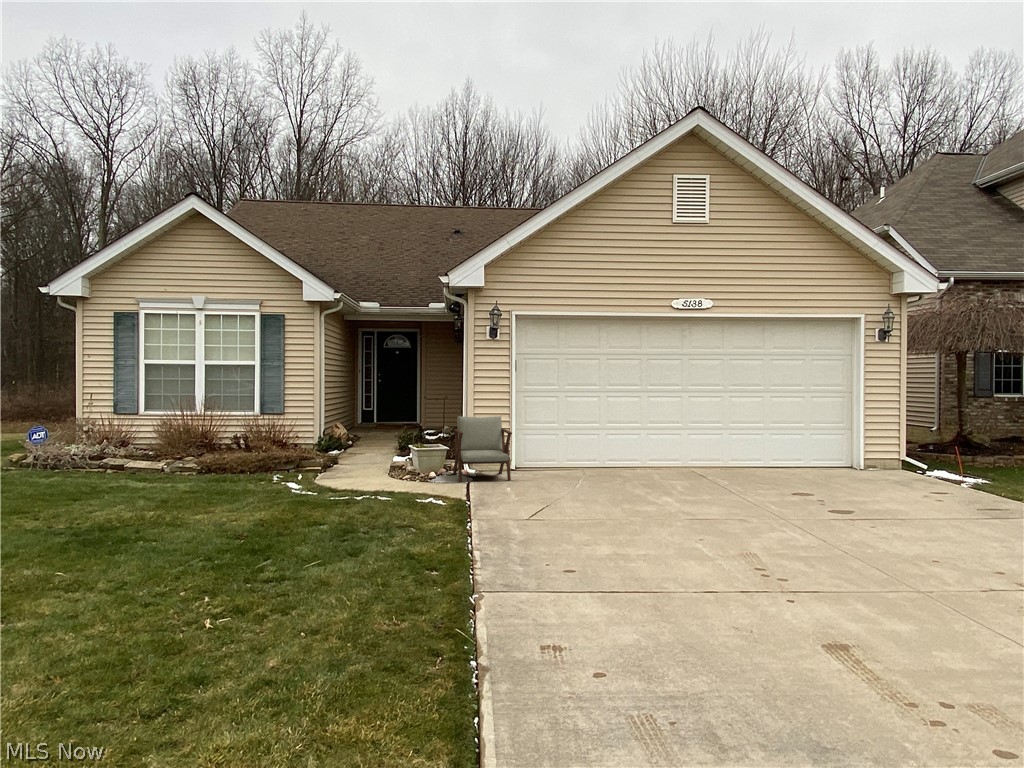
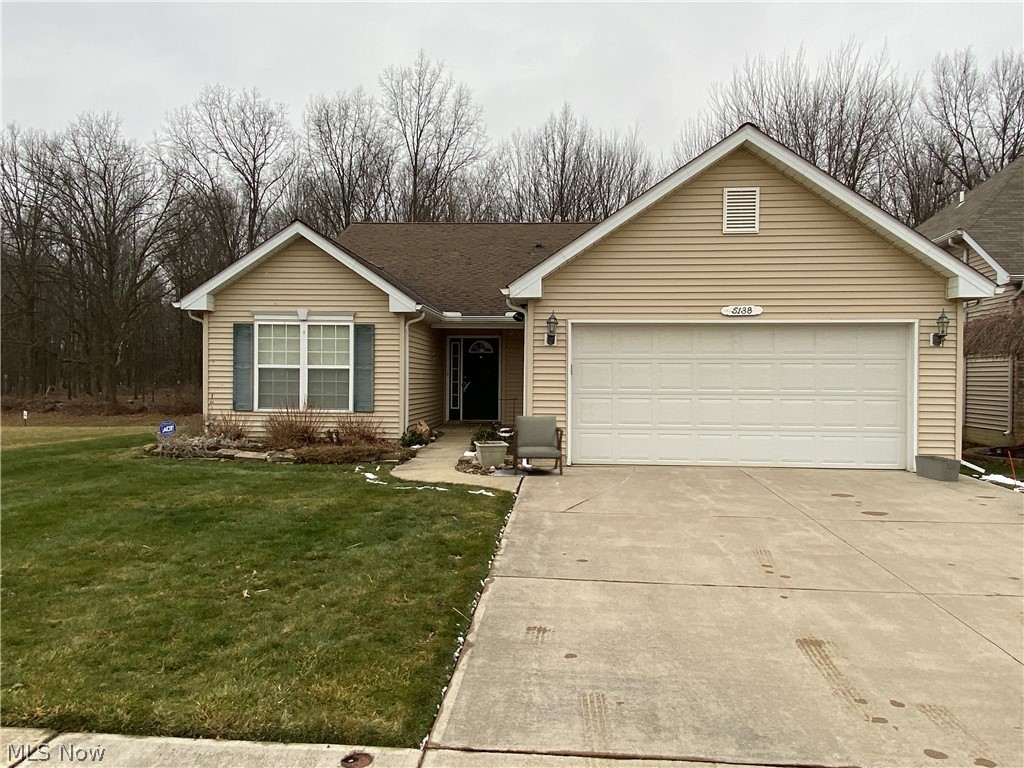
storage bin: none [861,452,905,477] -> present [915,456,961,481]

